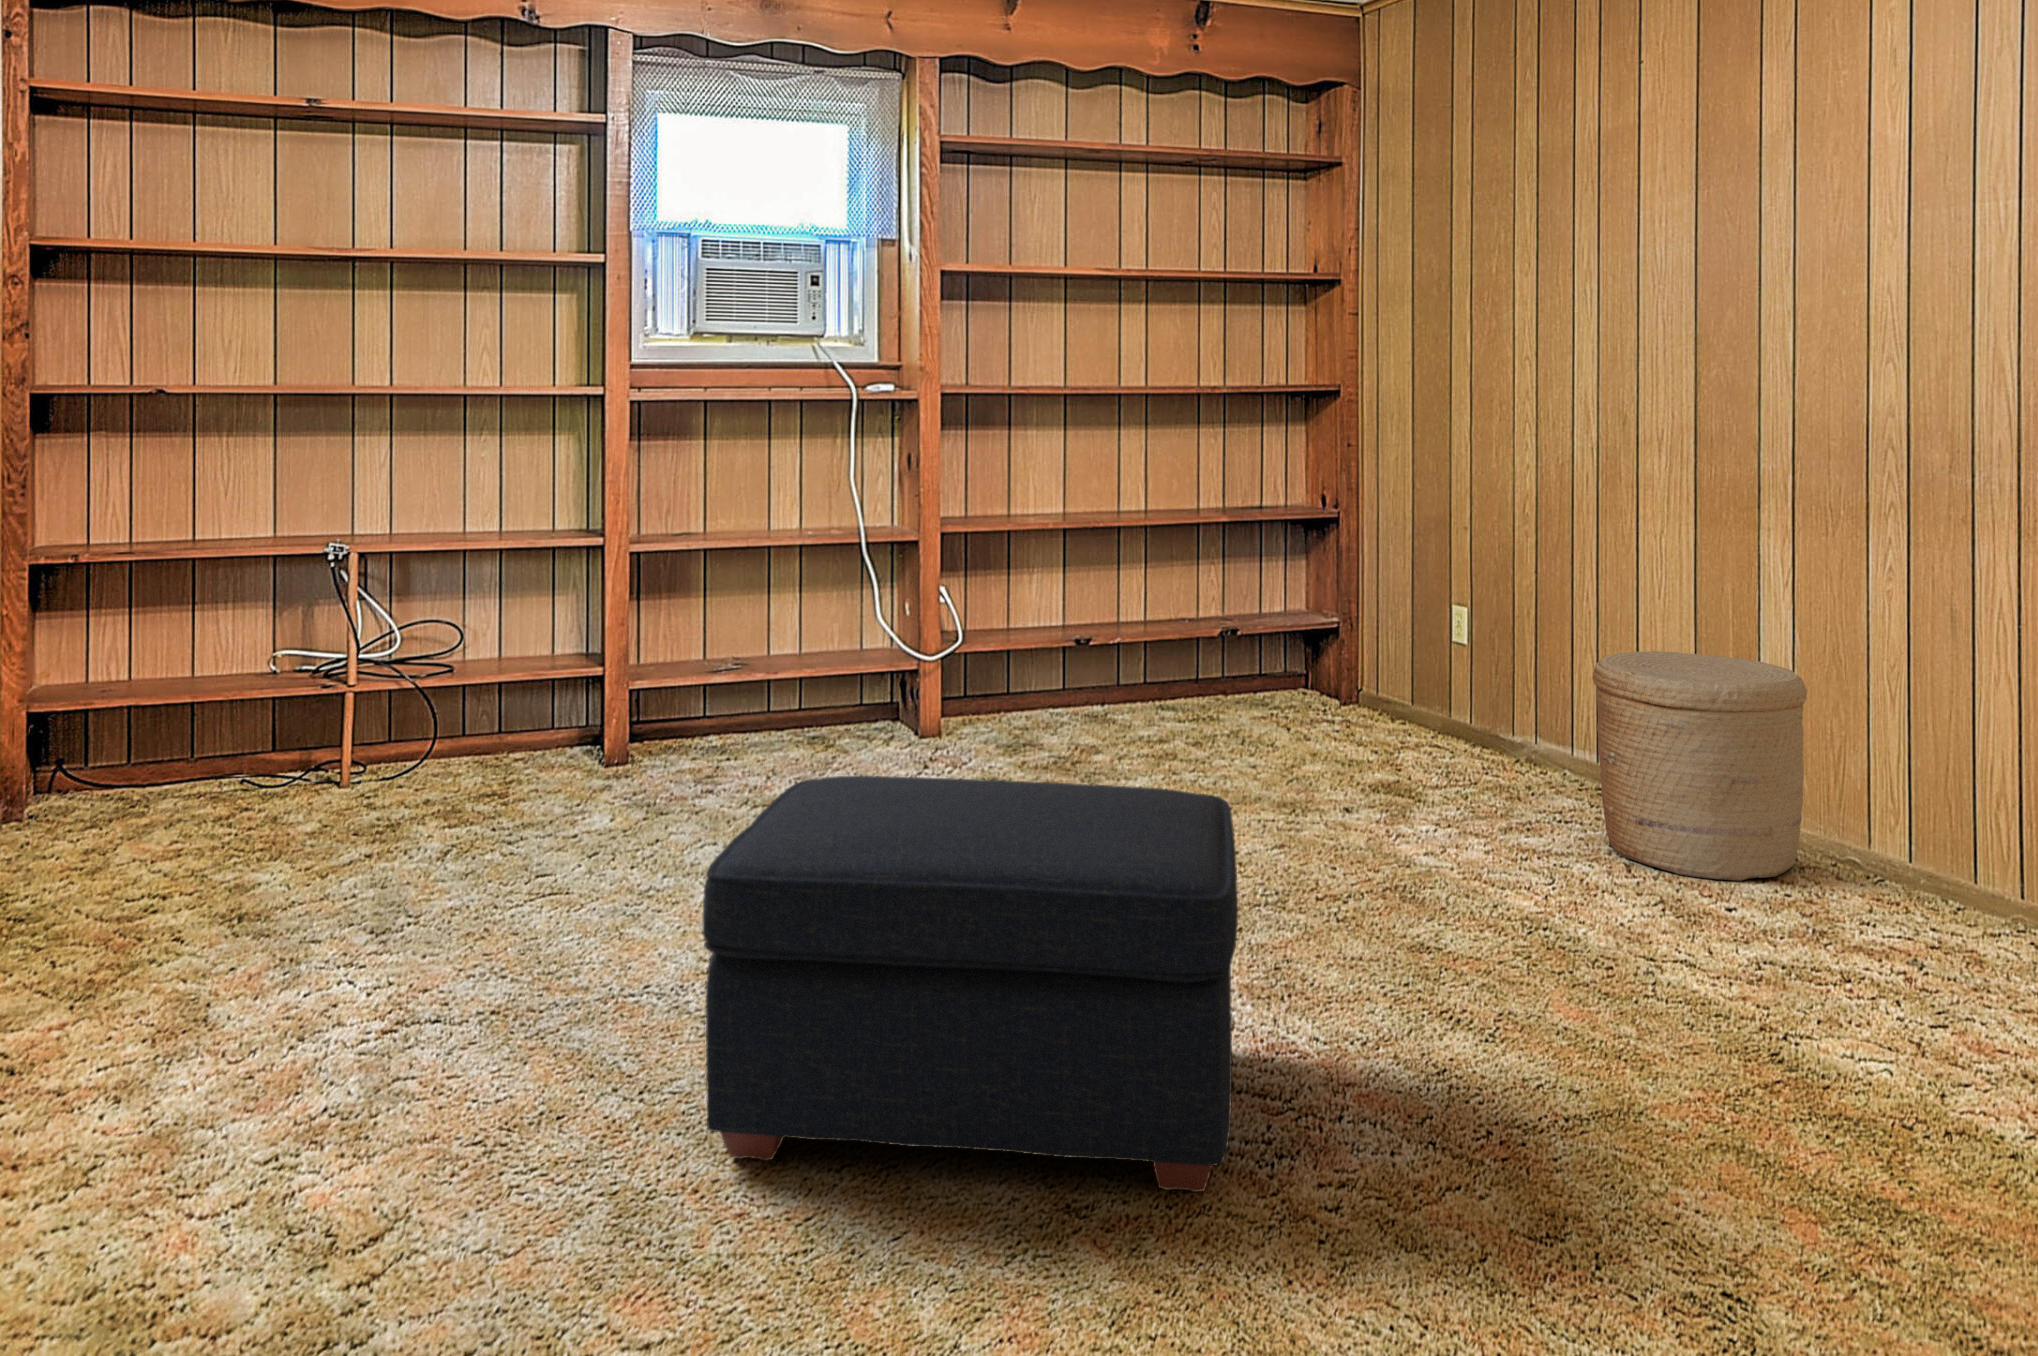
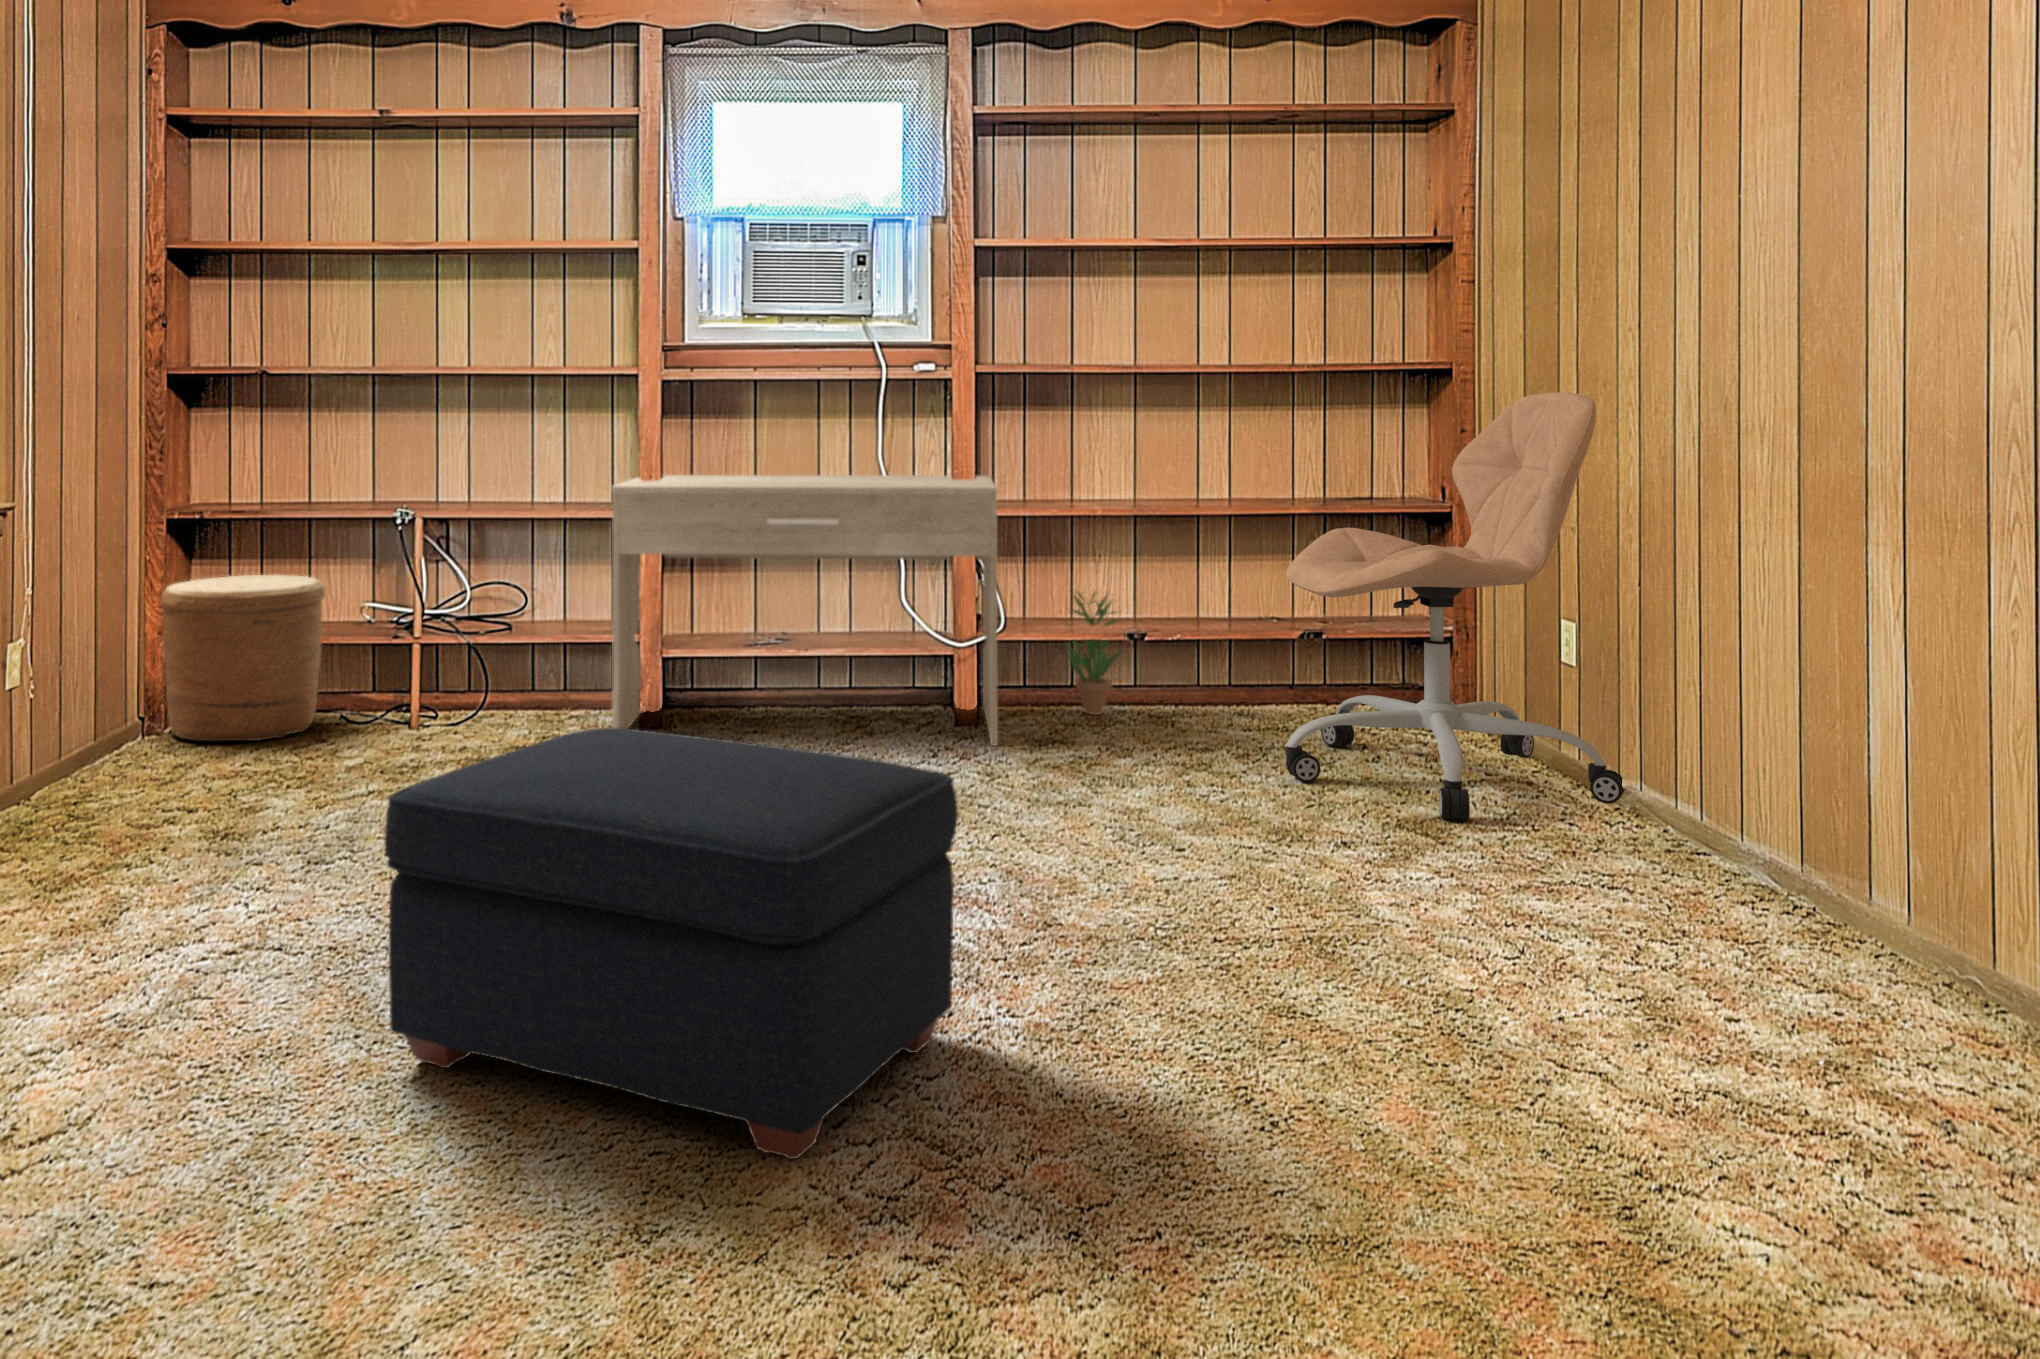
office chair: none [1243,415,1529,791] -> present [1286,392,1625,820]
desk: none [584,493,983,782] -> present [611,475,998,746]
potted plant: none [1003,597,1068,718] -> present [1067,592,1122,715]
woven basket: present [1592,651,1807,881] -> present [161,575,325,741]

